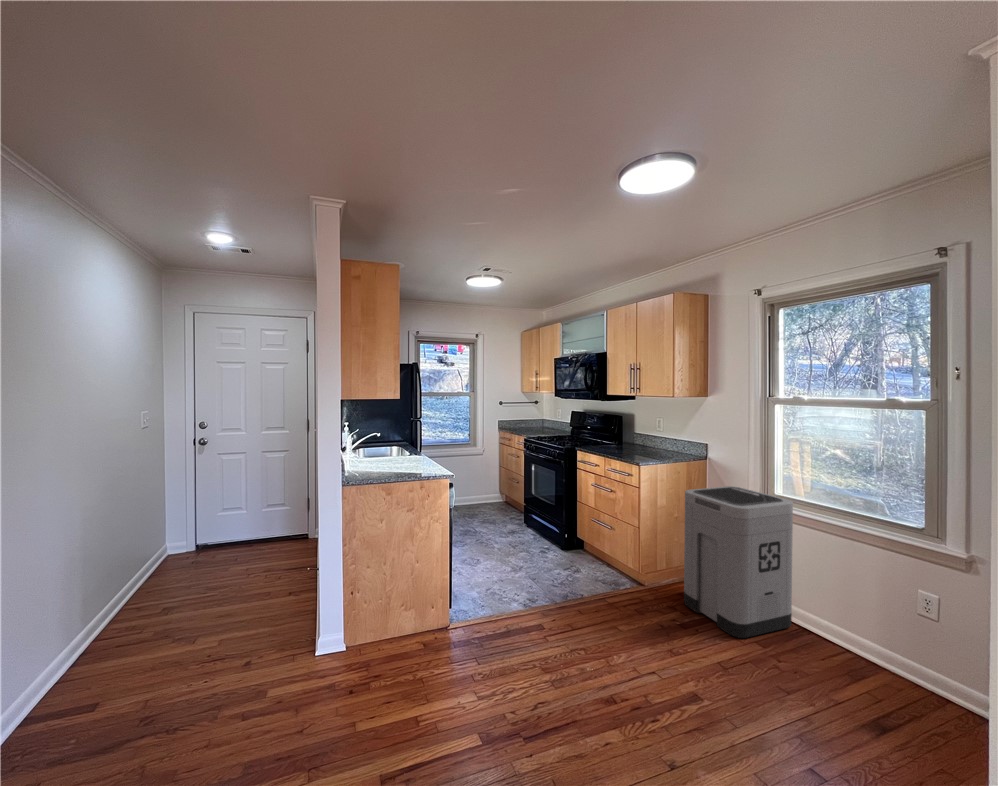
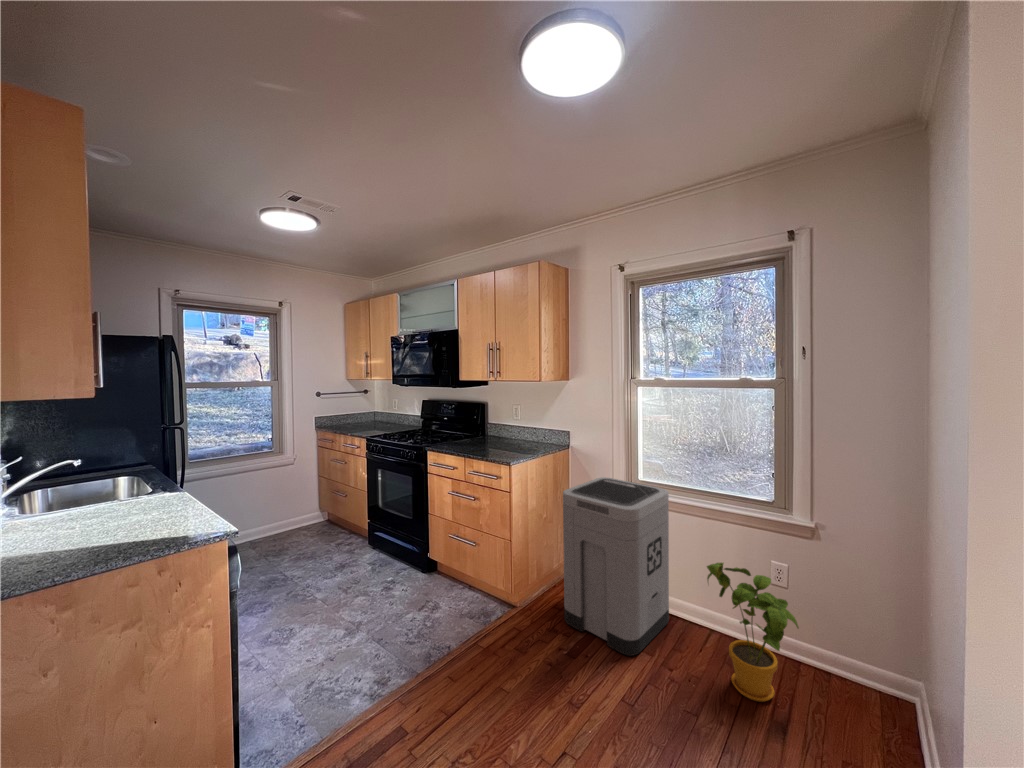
house plant: none [804,562,898,698] -> present [707,563,799,702]

